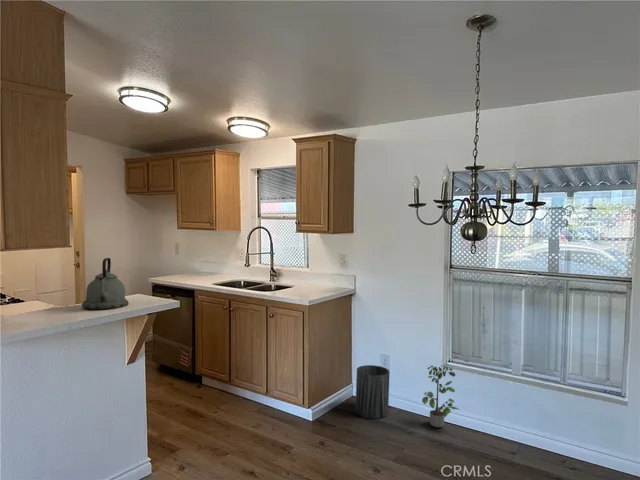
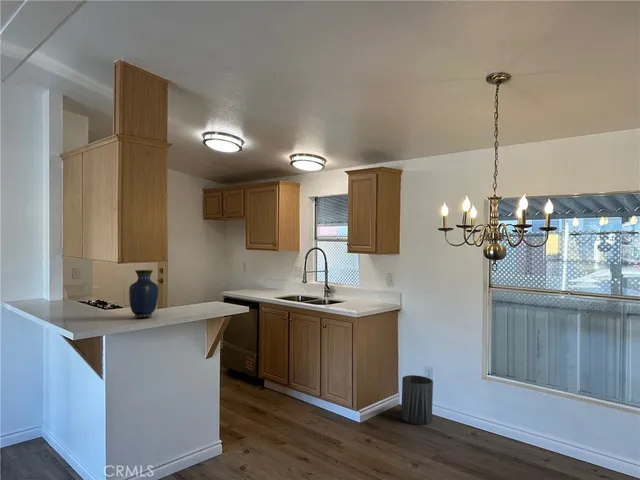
vase: none [19,258,59,319] -> present [129,270,158,317]
kettle: present [82,258,128,309] -> none [173,271,209,312]
potted plant: present [422,365,459,427] -> none [463,376,500,436]

